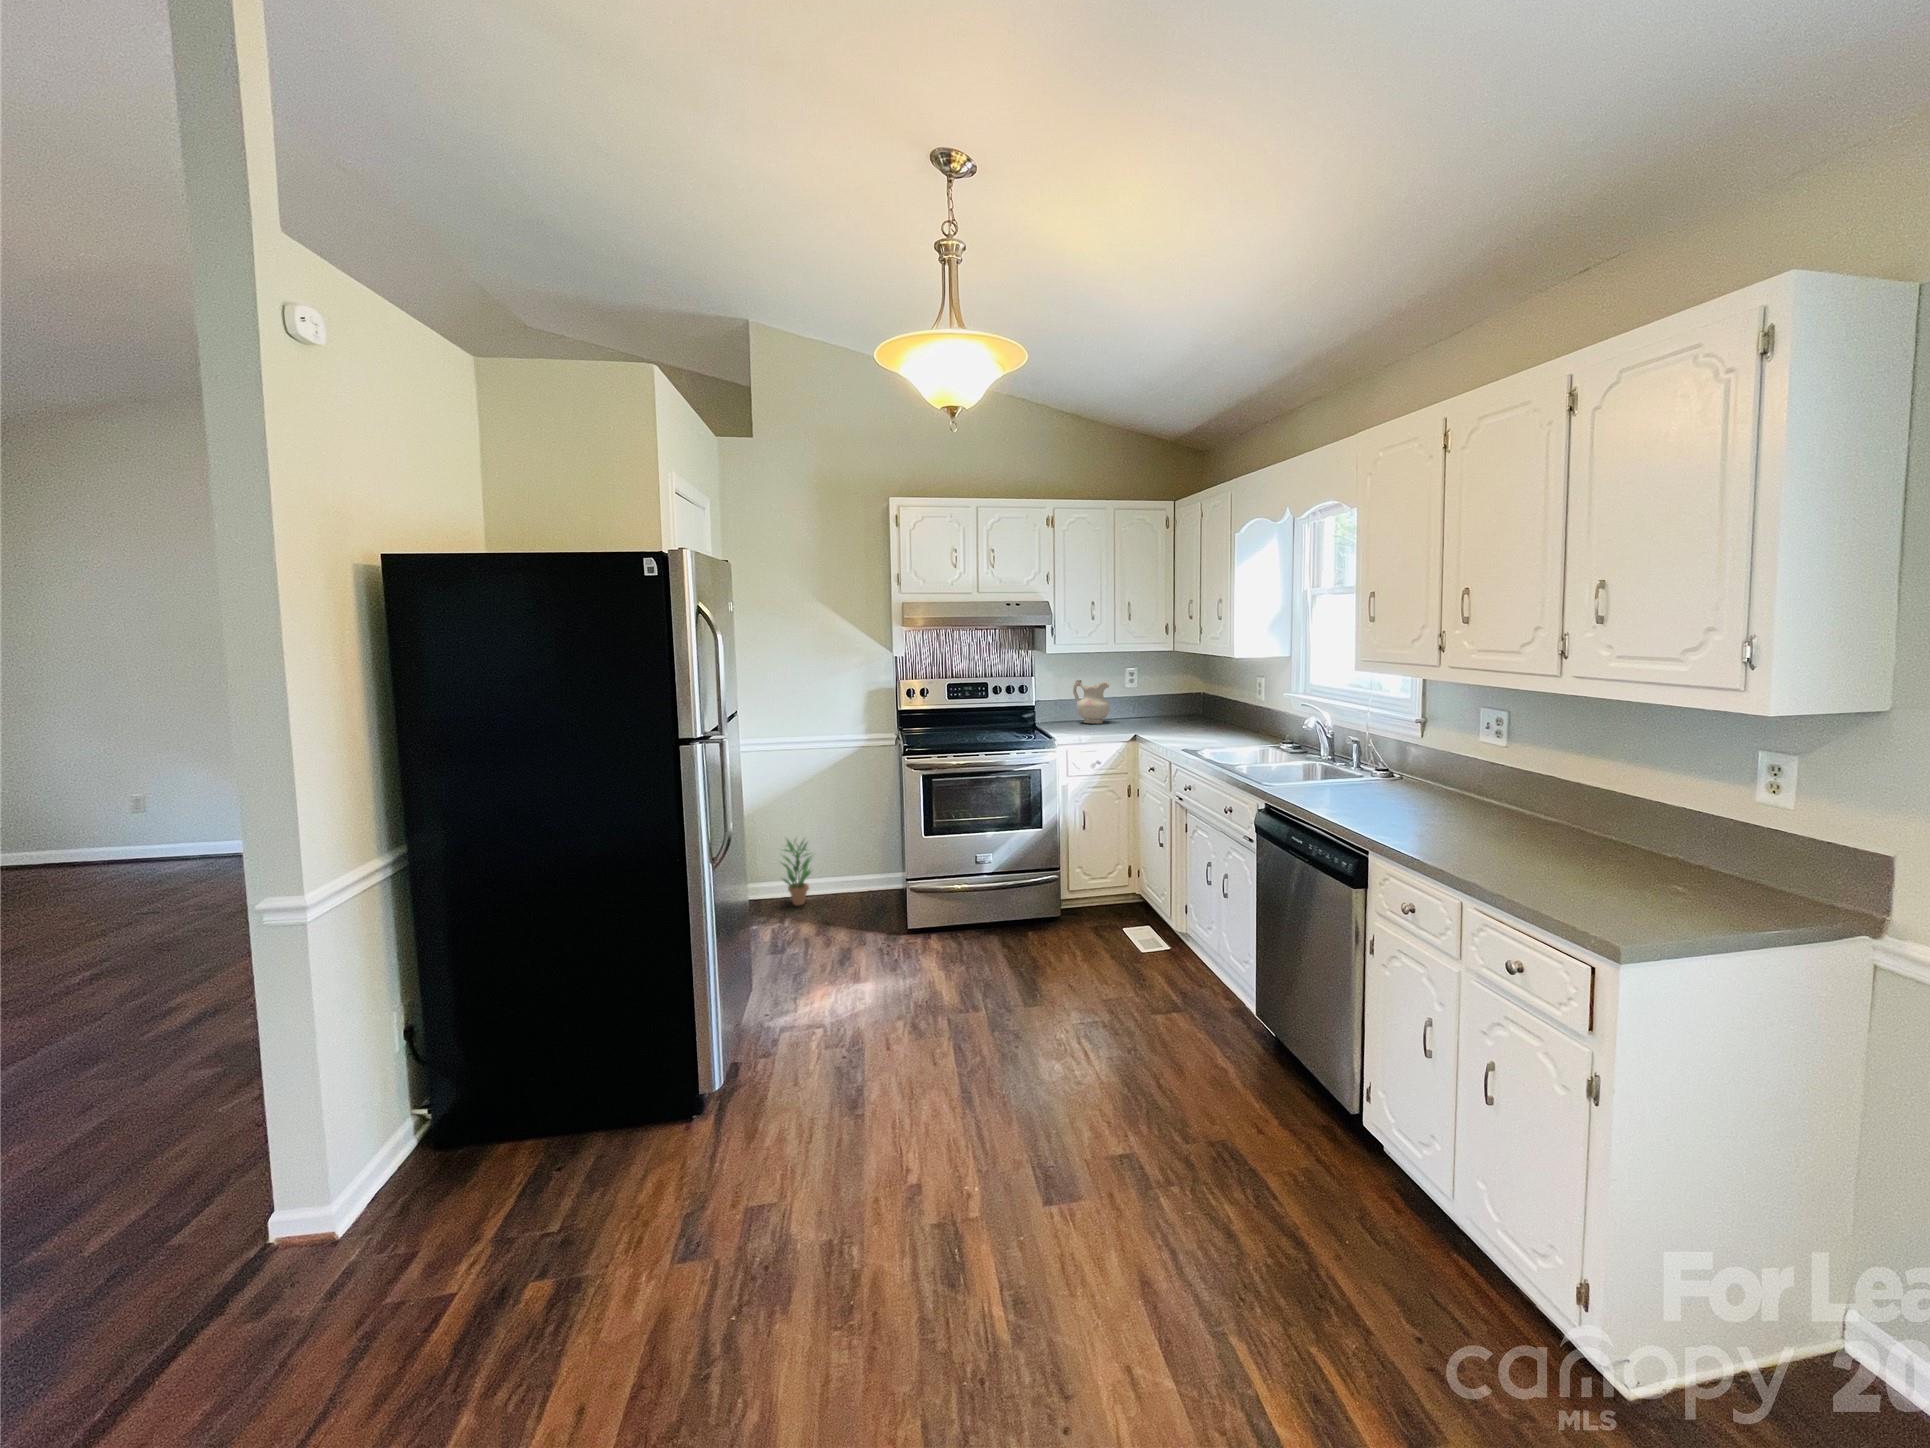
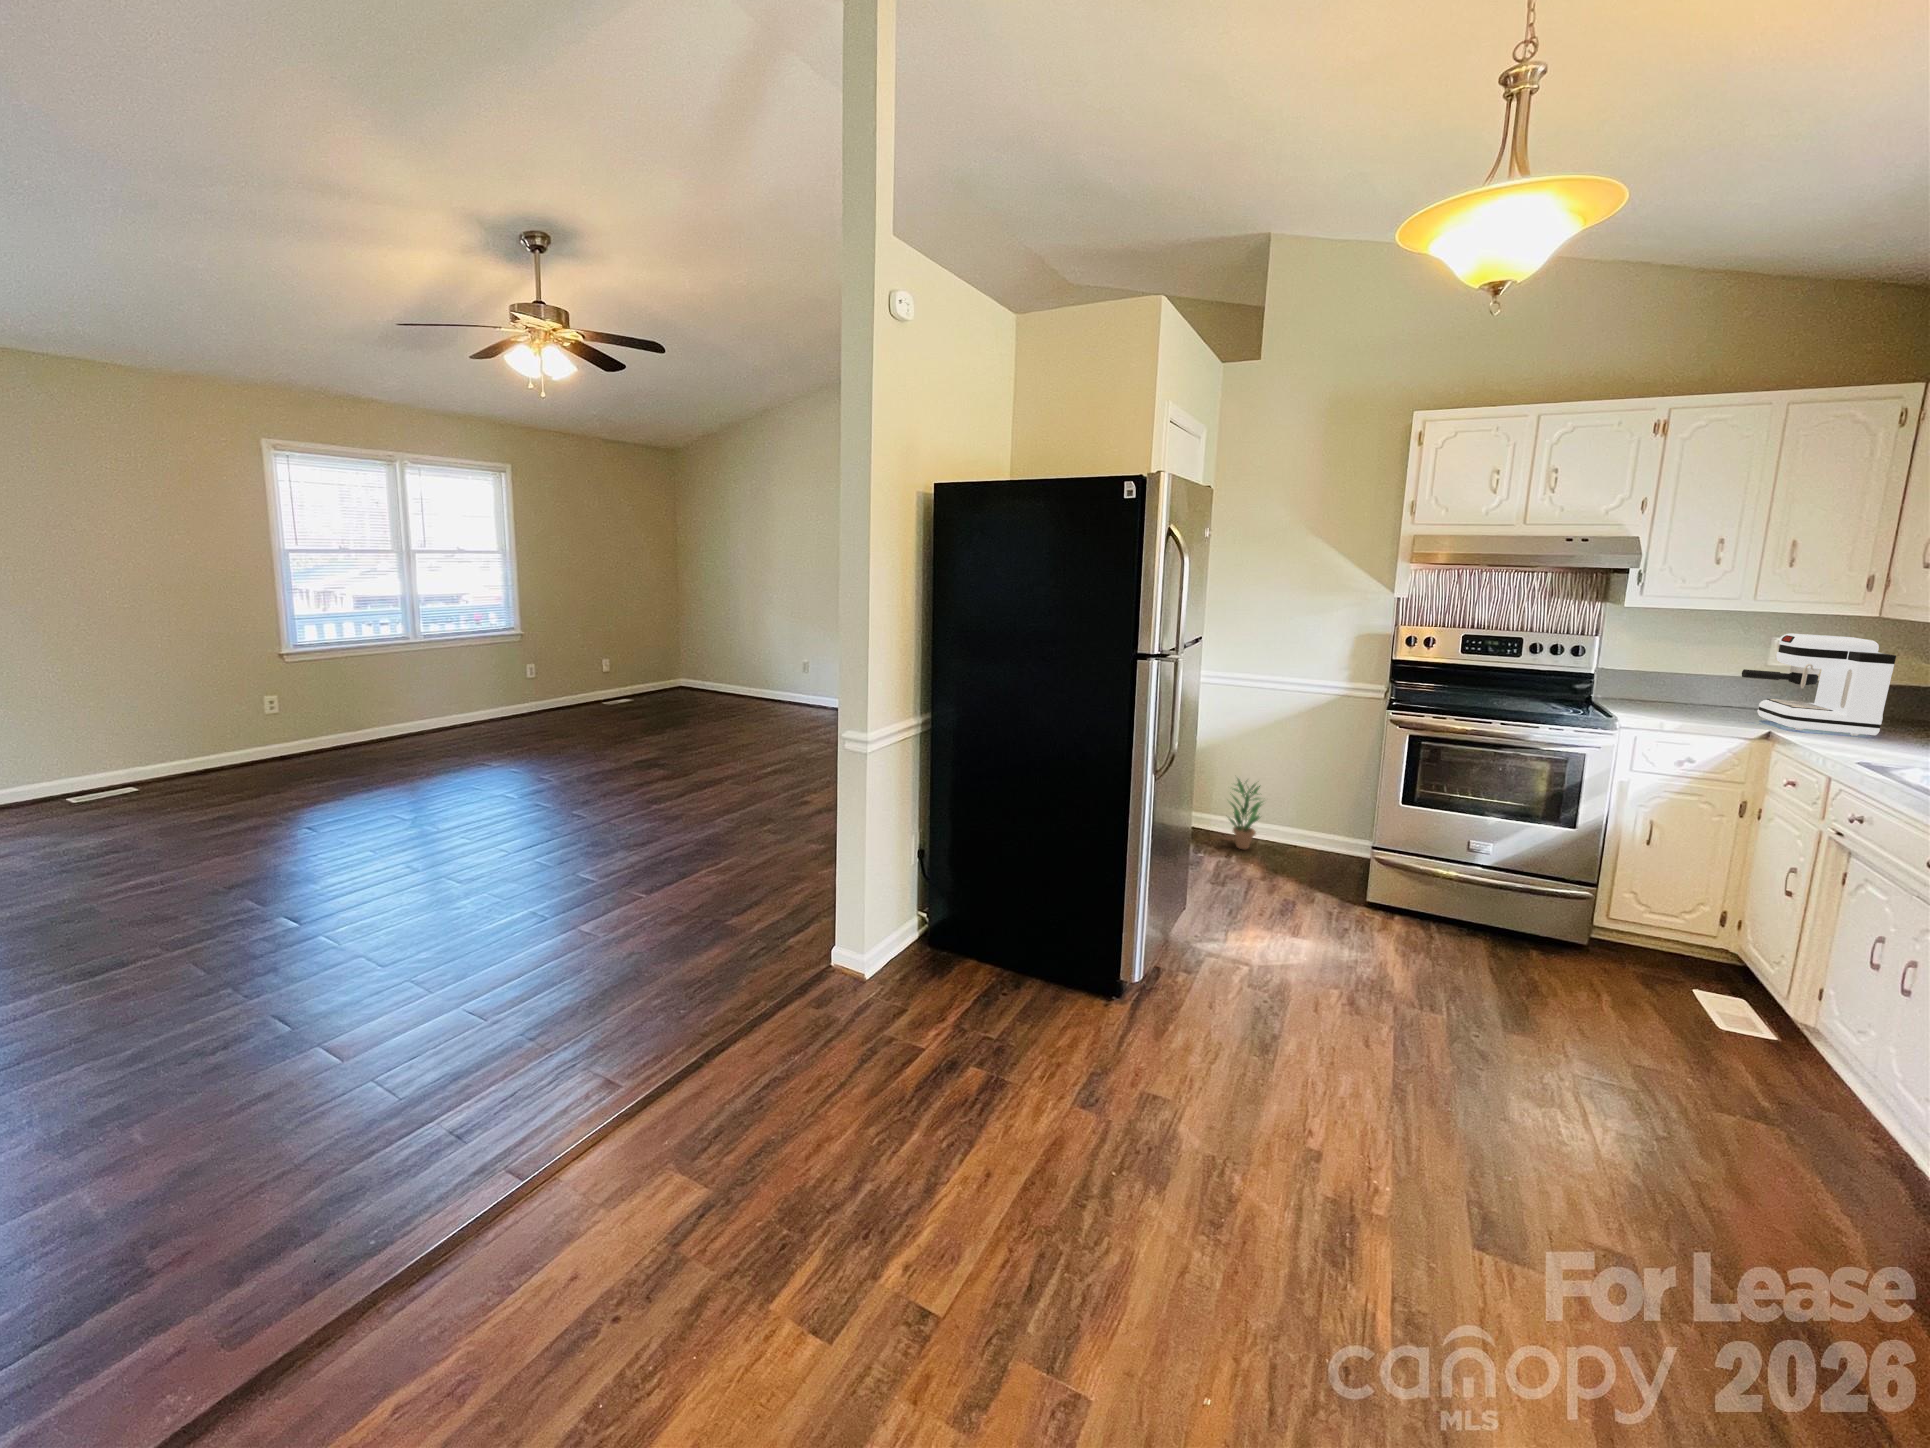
coffee maker: none [1114,667,1183,731] -> present [1742,634,1896,736]
ceramic pitcher: present [1073,680,1110,724] -> none [1667,644,1738,710]

